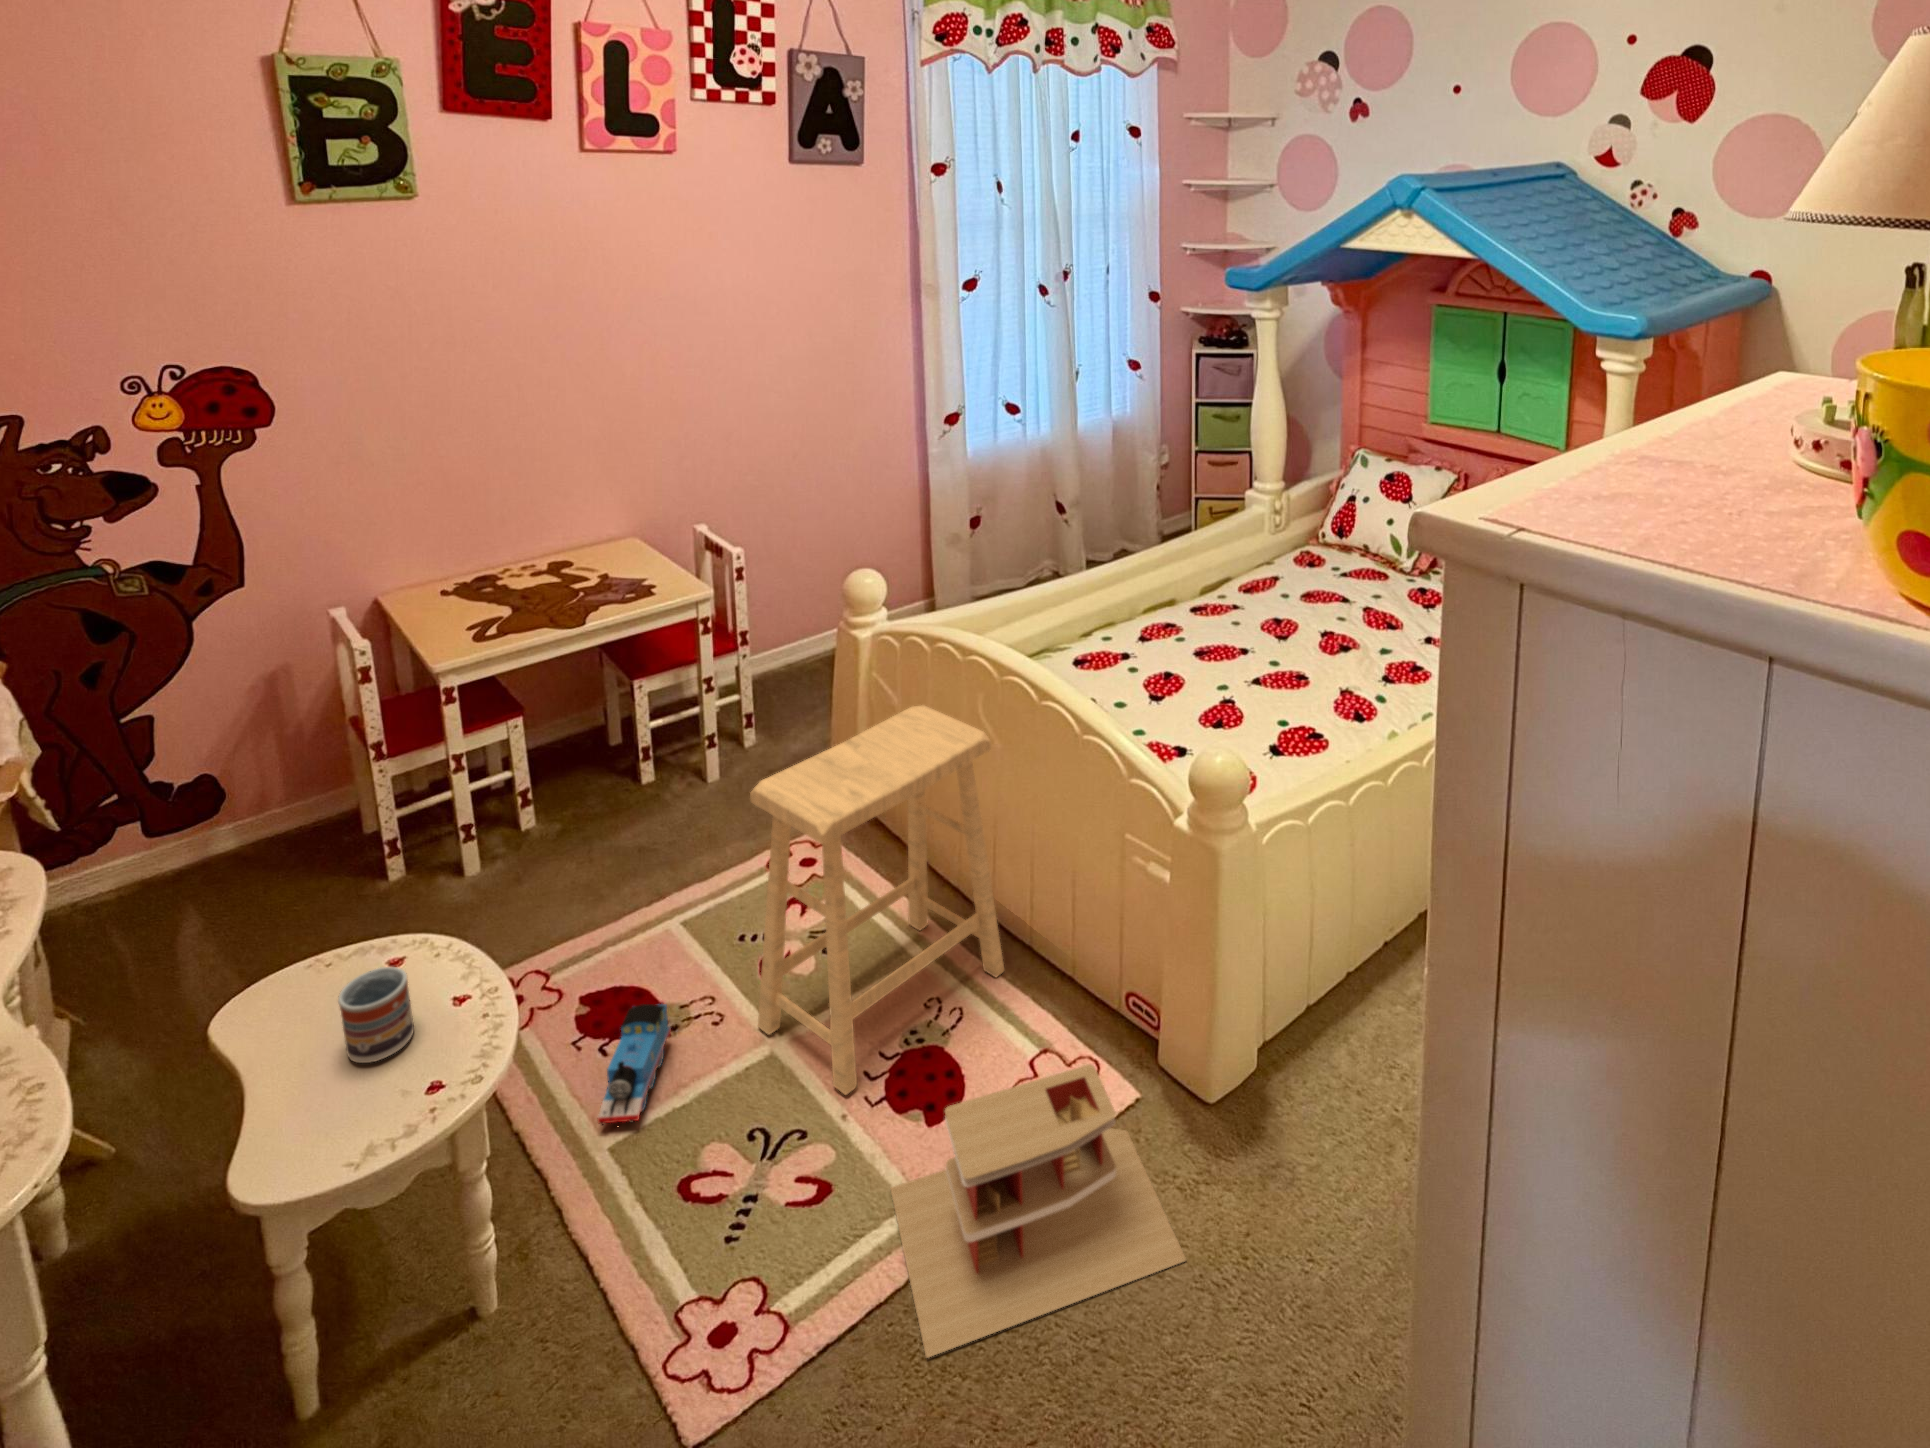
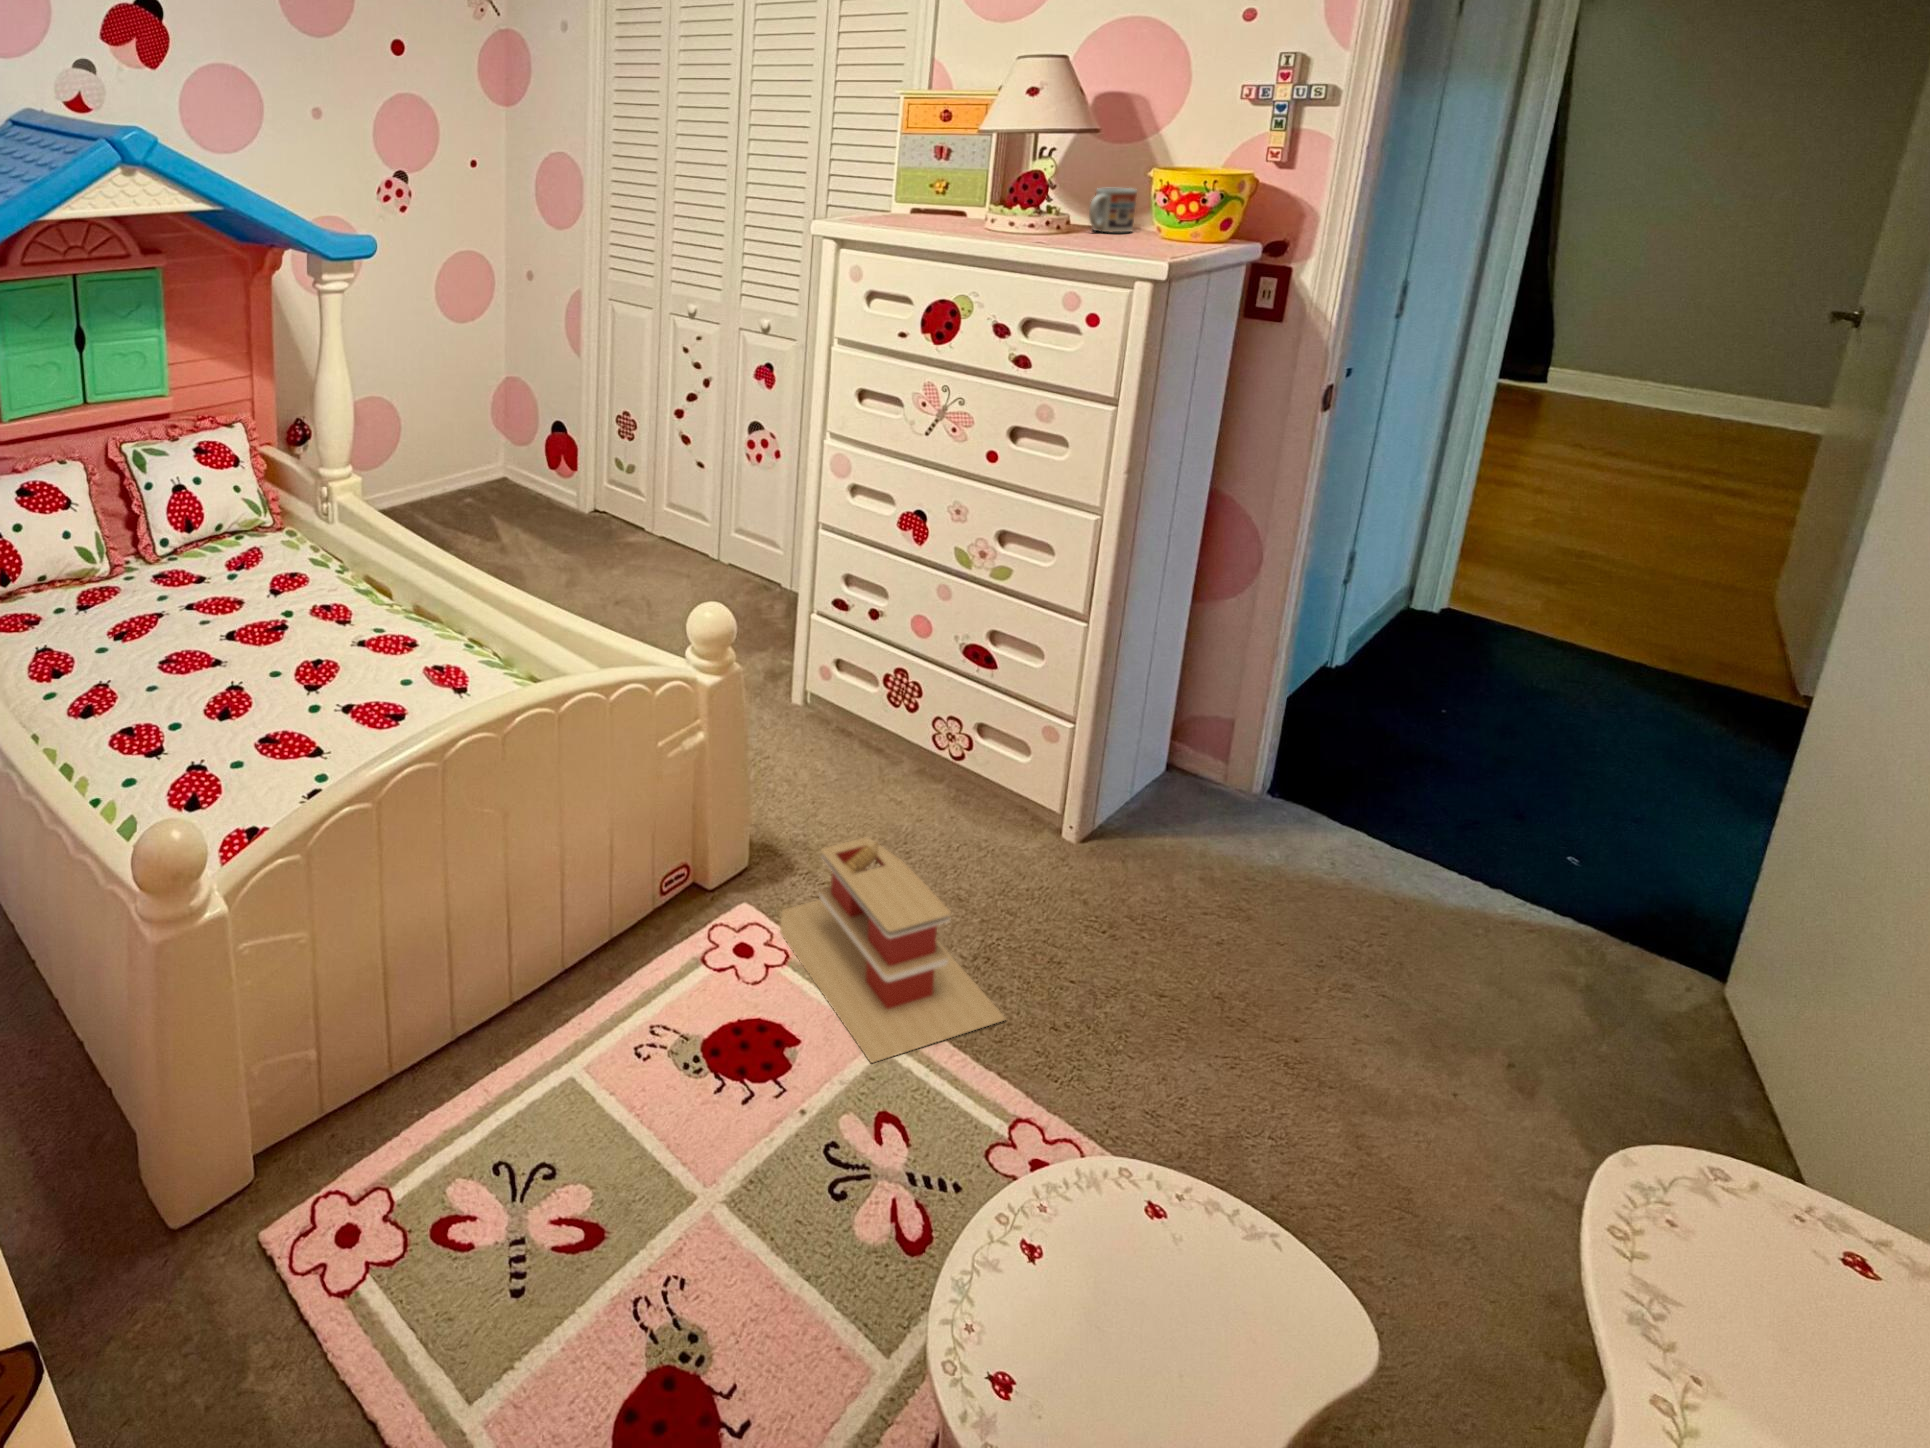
footstool: present [750,705,1004,1095] -> none [503,769,779,1228]
cup: present [338,967,414,1063] -> present [1089,188,1137,232]
toy train: present [598,1004,671,1125] -> none [716,1282,873,1383]

